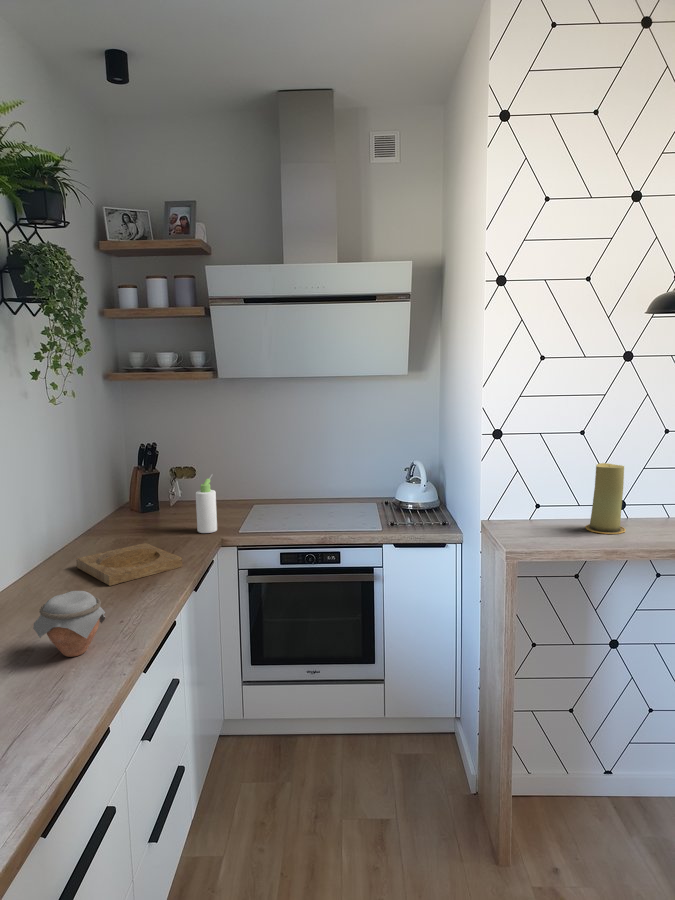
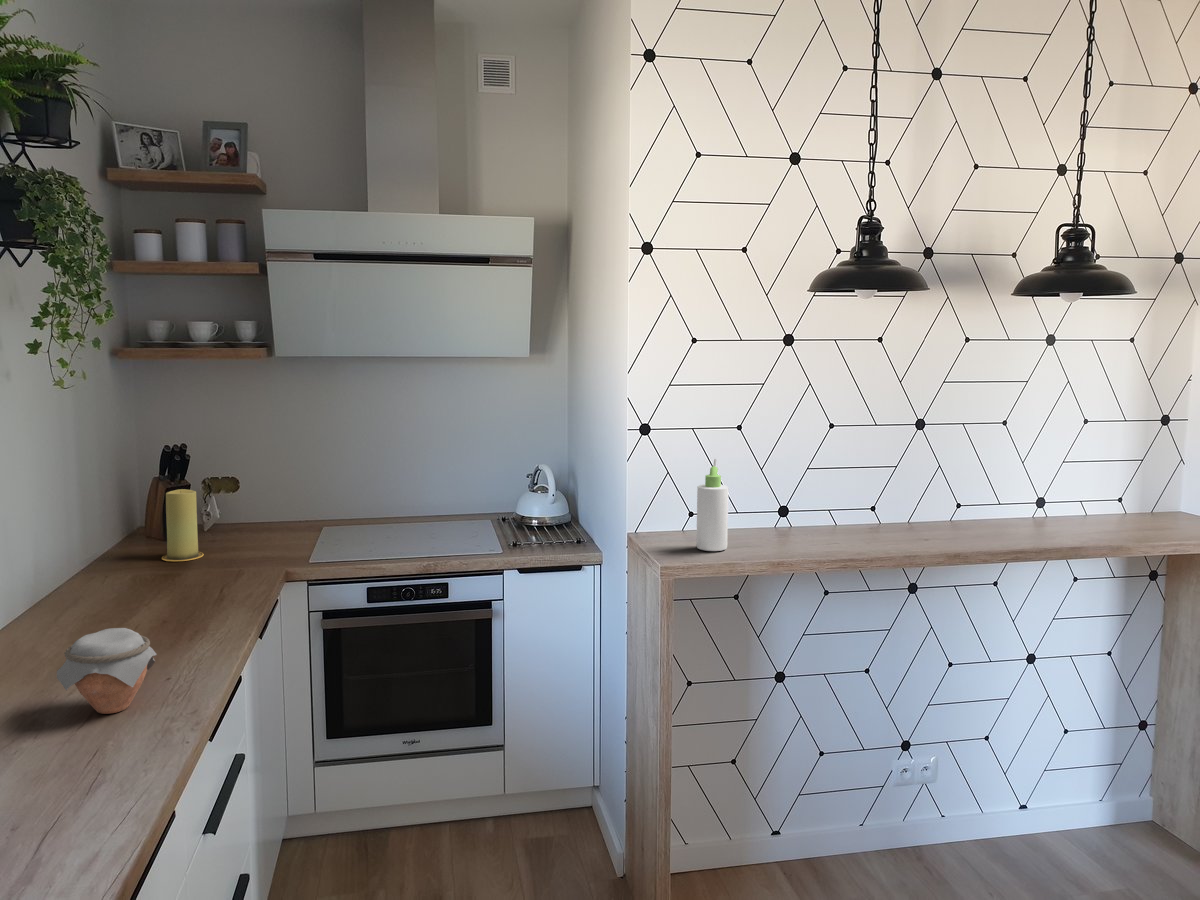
candle: present [585,463,626,534] -> present [162,489,204,561]
bottle: present [196,474,217,533] -> present [696,459,729,551]
tray: present [76,543,182,586] -> none [87,577,241,631]

